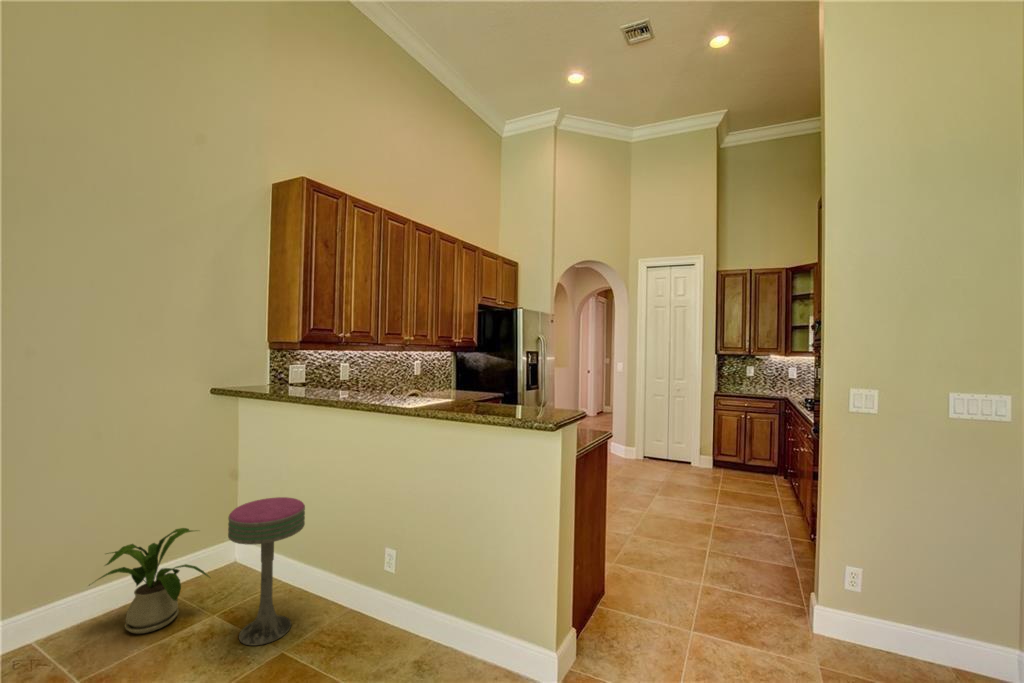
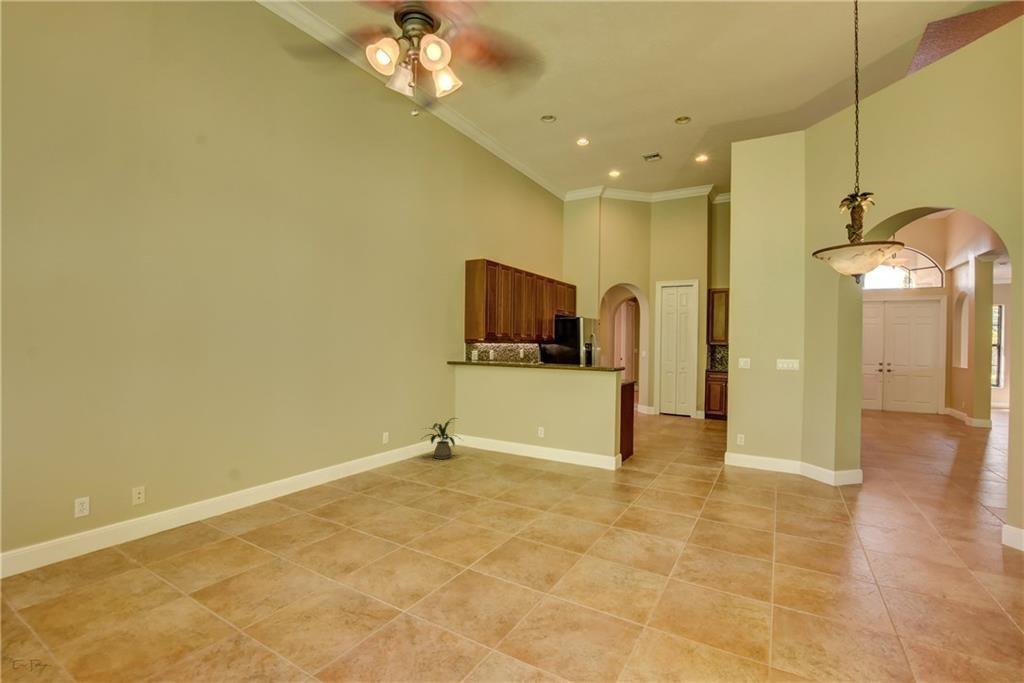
bar stool: present [228,497,305,646] -> none [478,407,506,462]

